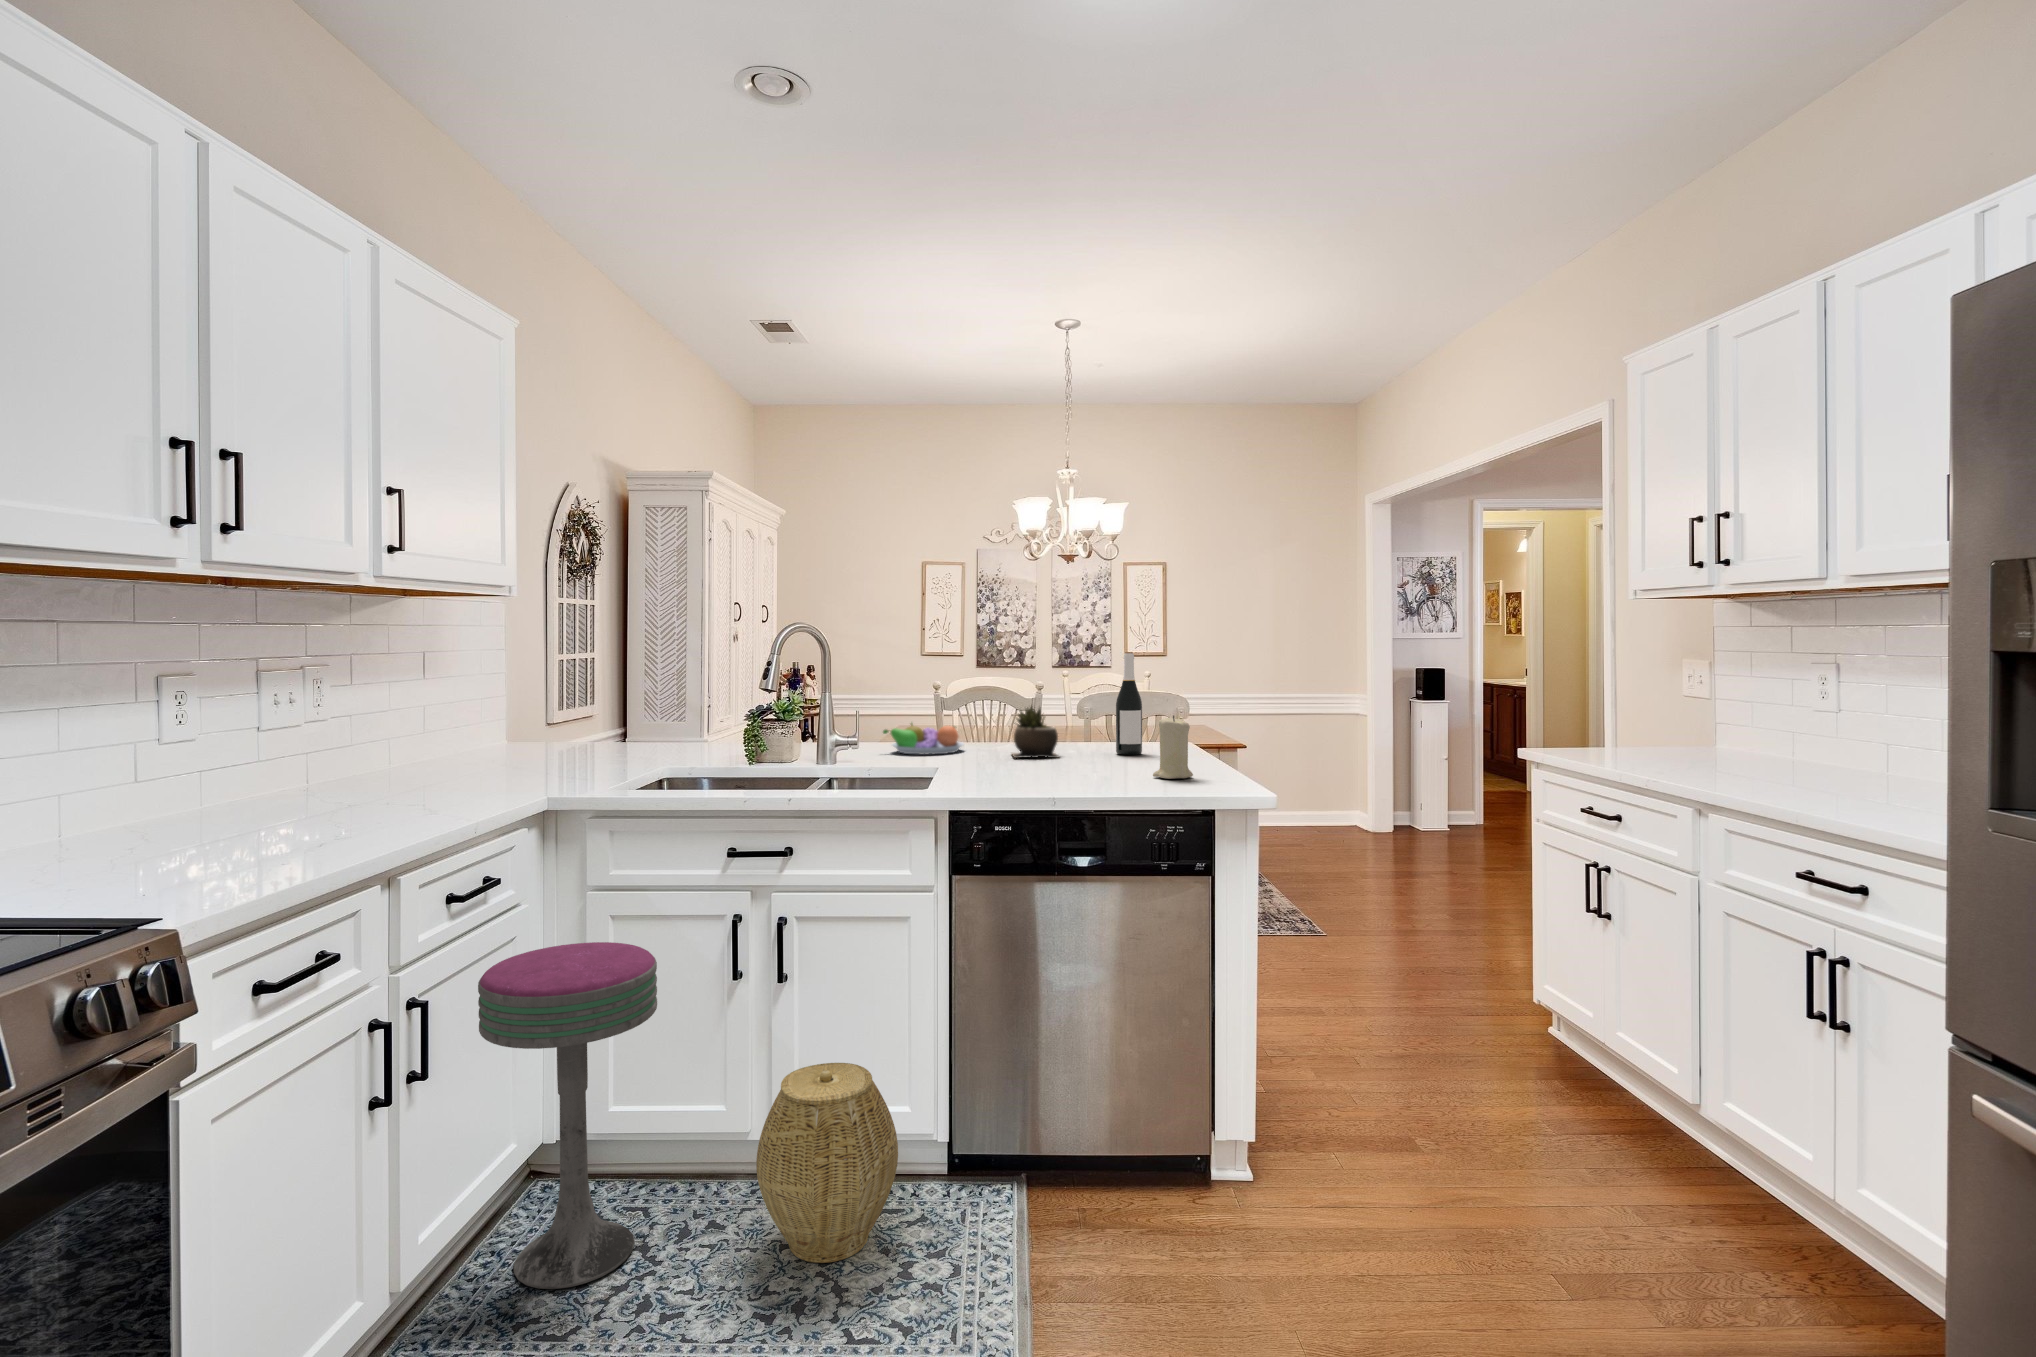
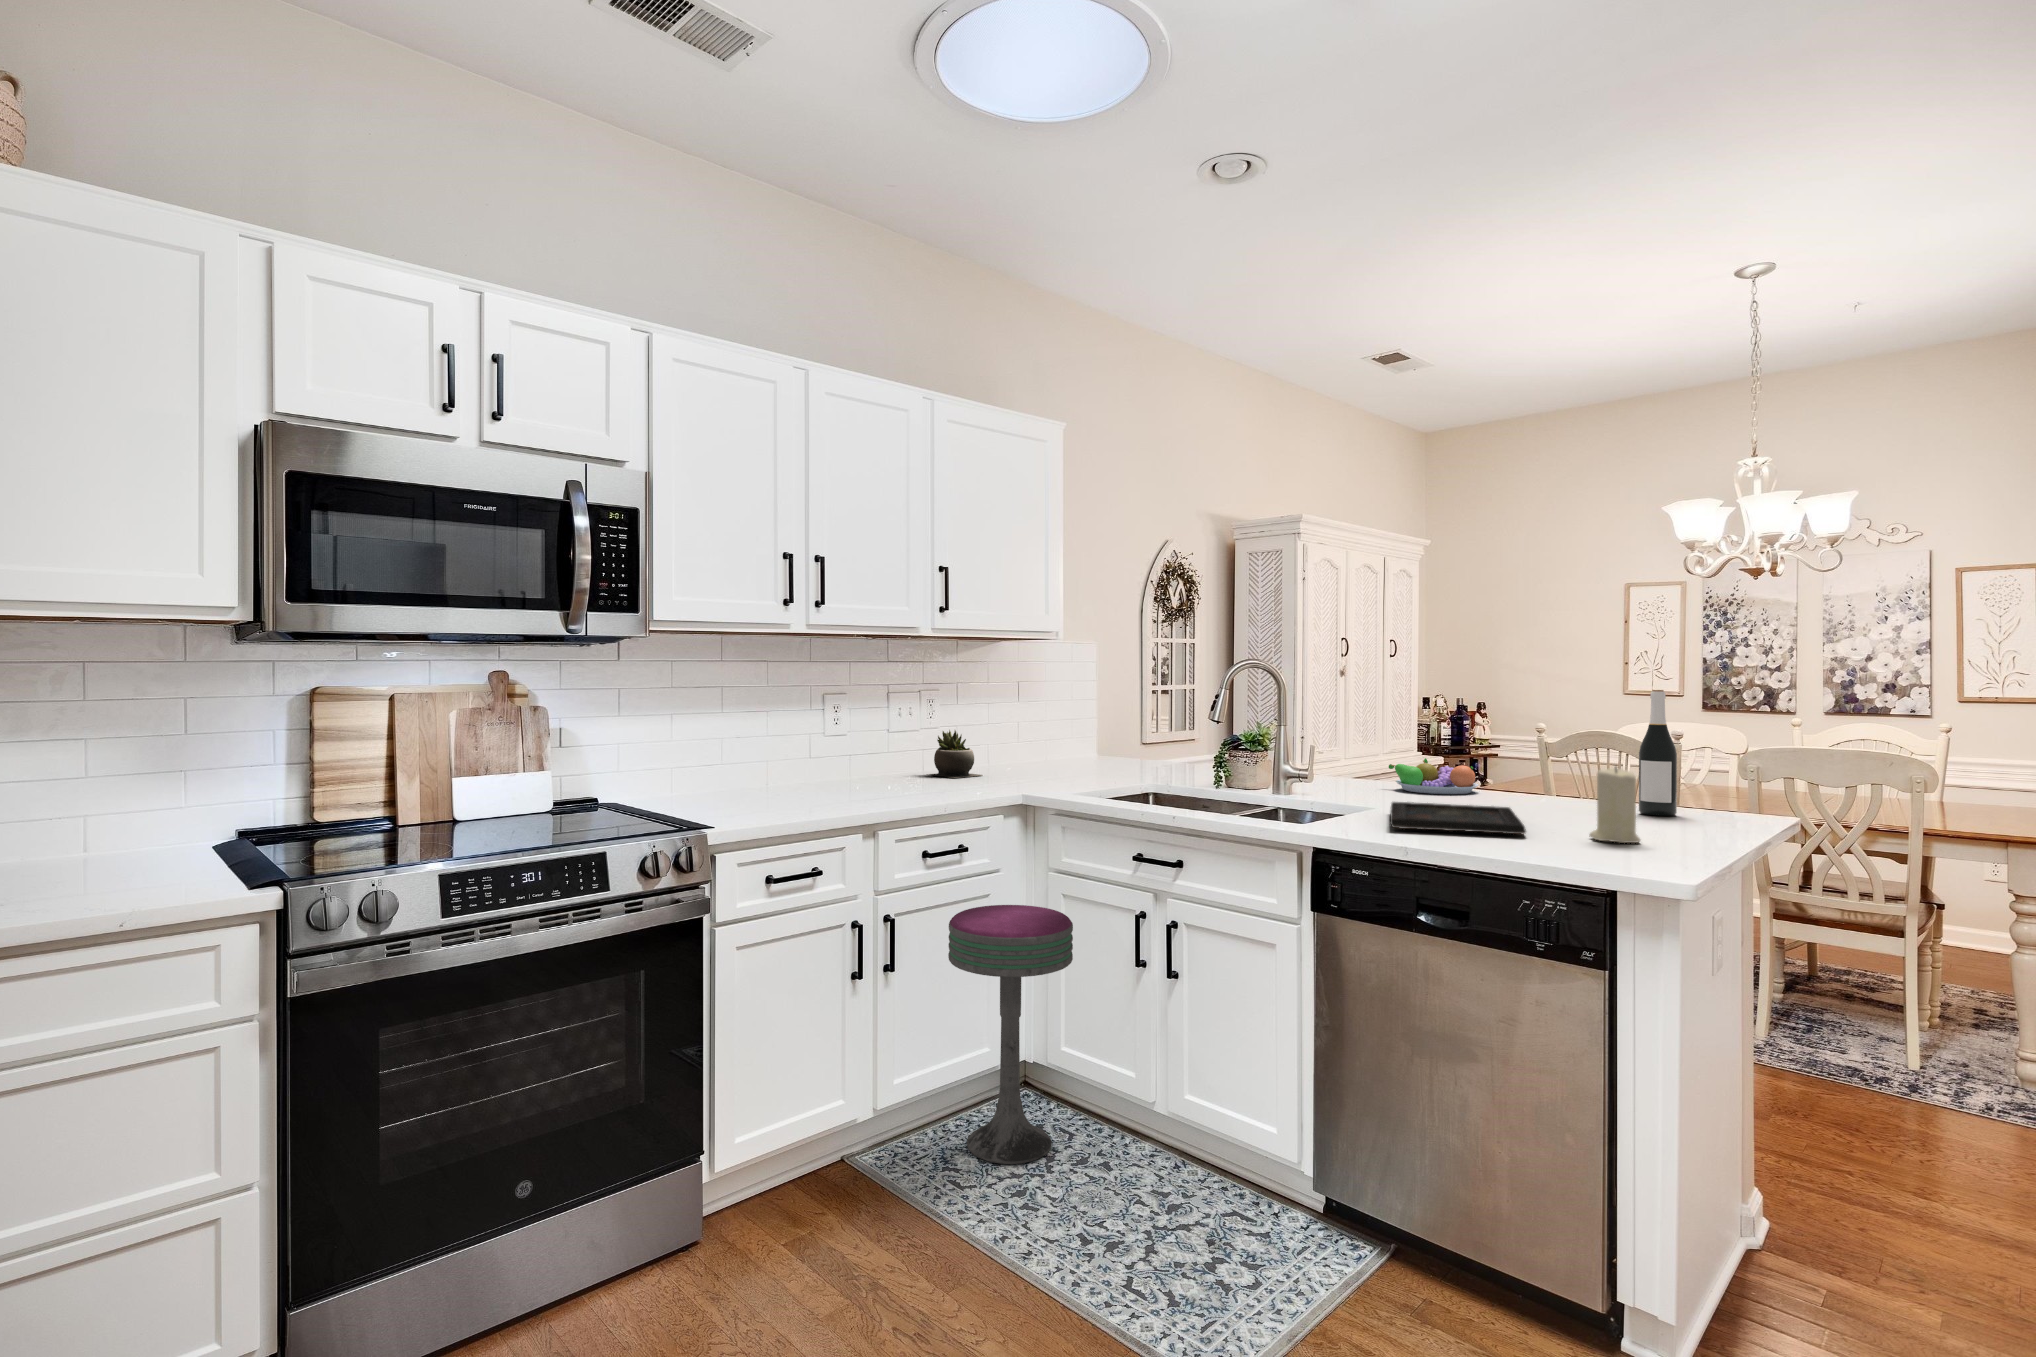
succulent plant: present [1012,707,1058,758] -> present [927,730,981,778]
tray: none [963,759,1119,788] -> present [1390,802,1526,834]
woven basket: present [756,1063,898,1263] -> none [1115,1052,1242,1232]

